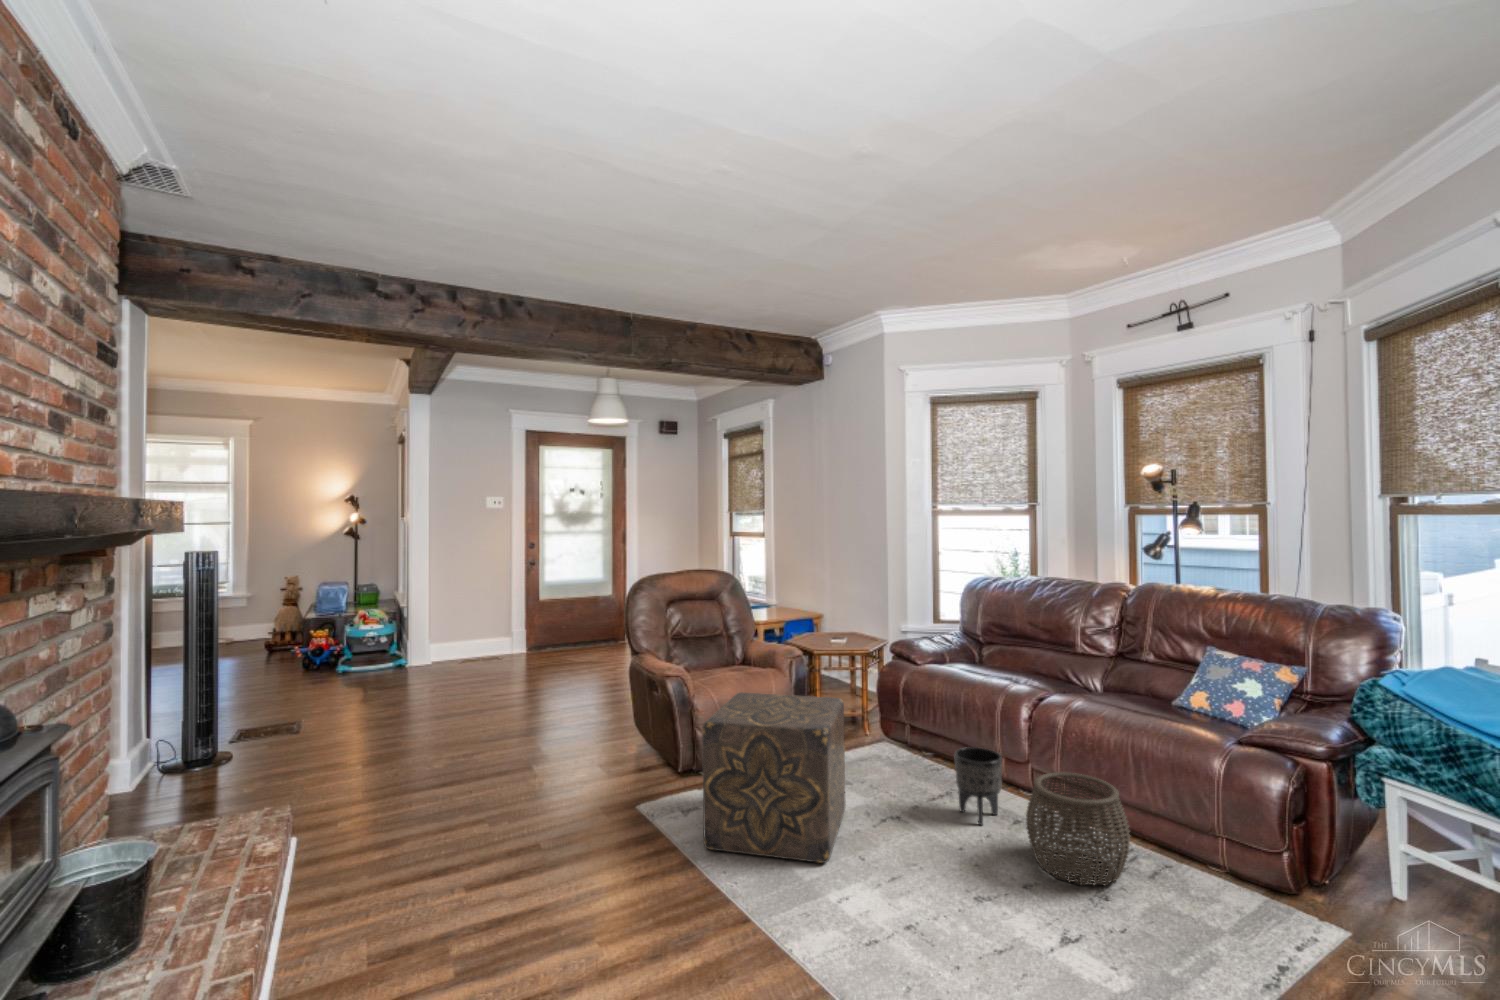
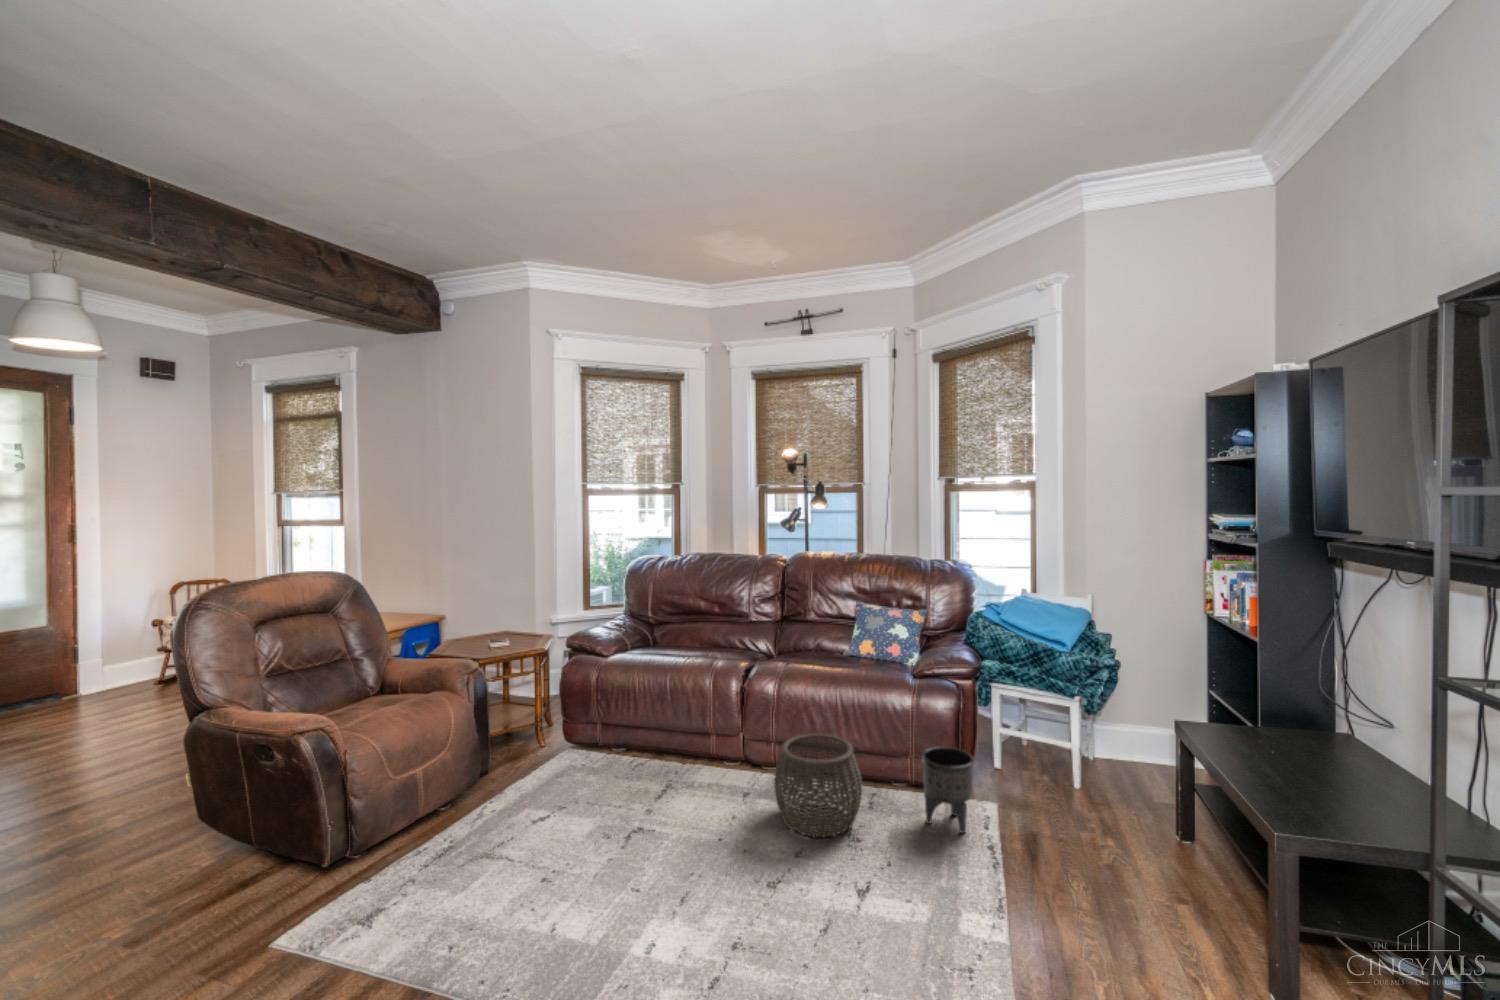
ottoman: present [702,692,846,863] -> none [426,713,606,962]
planter: present [954,747,1002,825] -> present [922,747,974,833]

